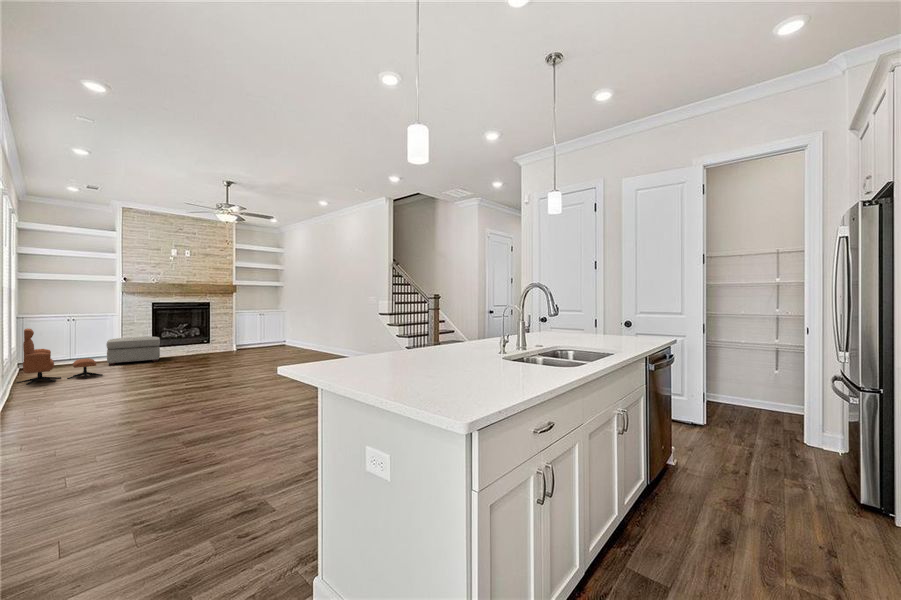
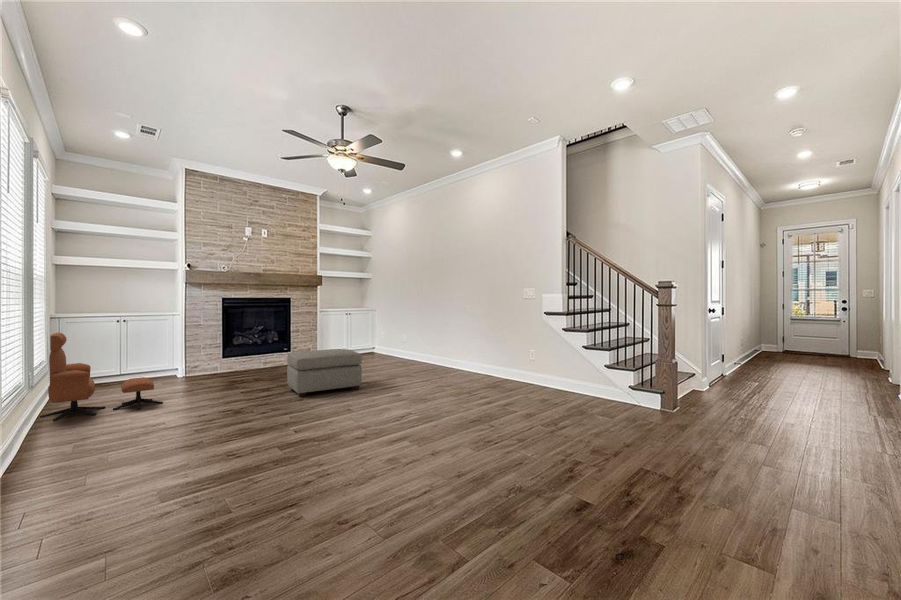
ottoman: present [106,336,160,365] -> present [287,349,362,397]

